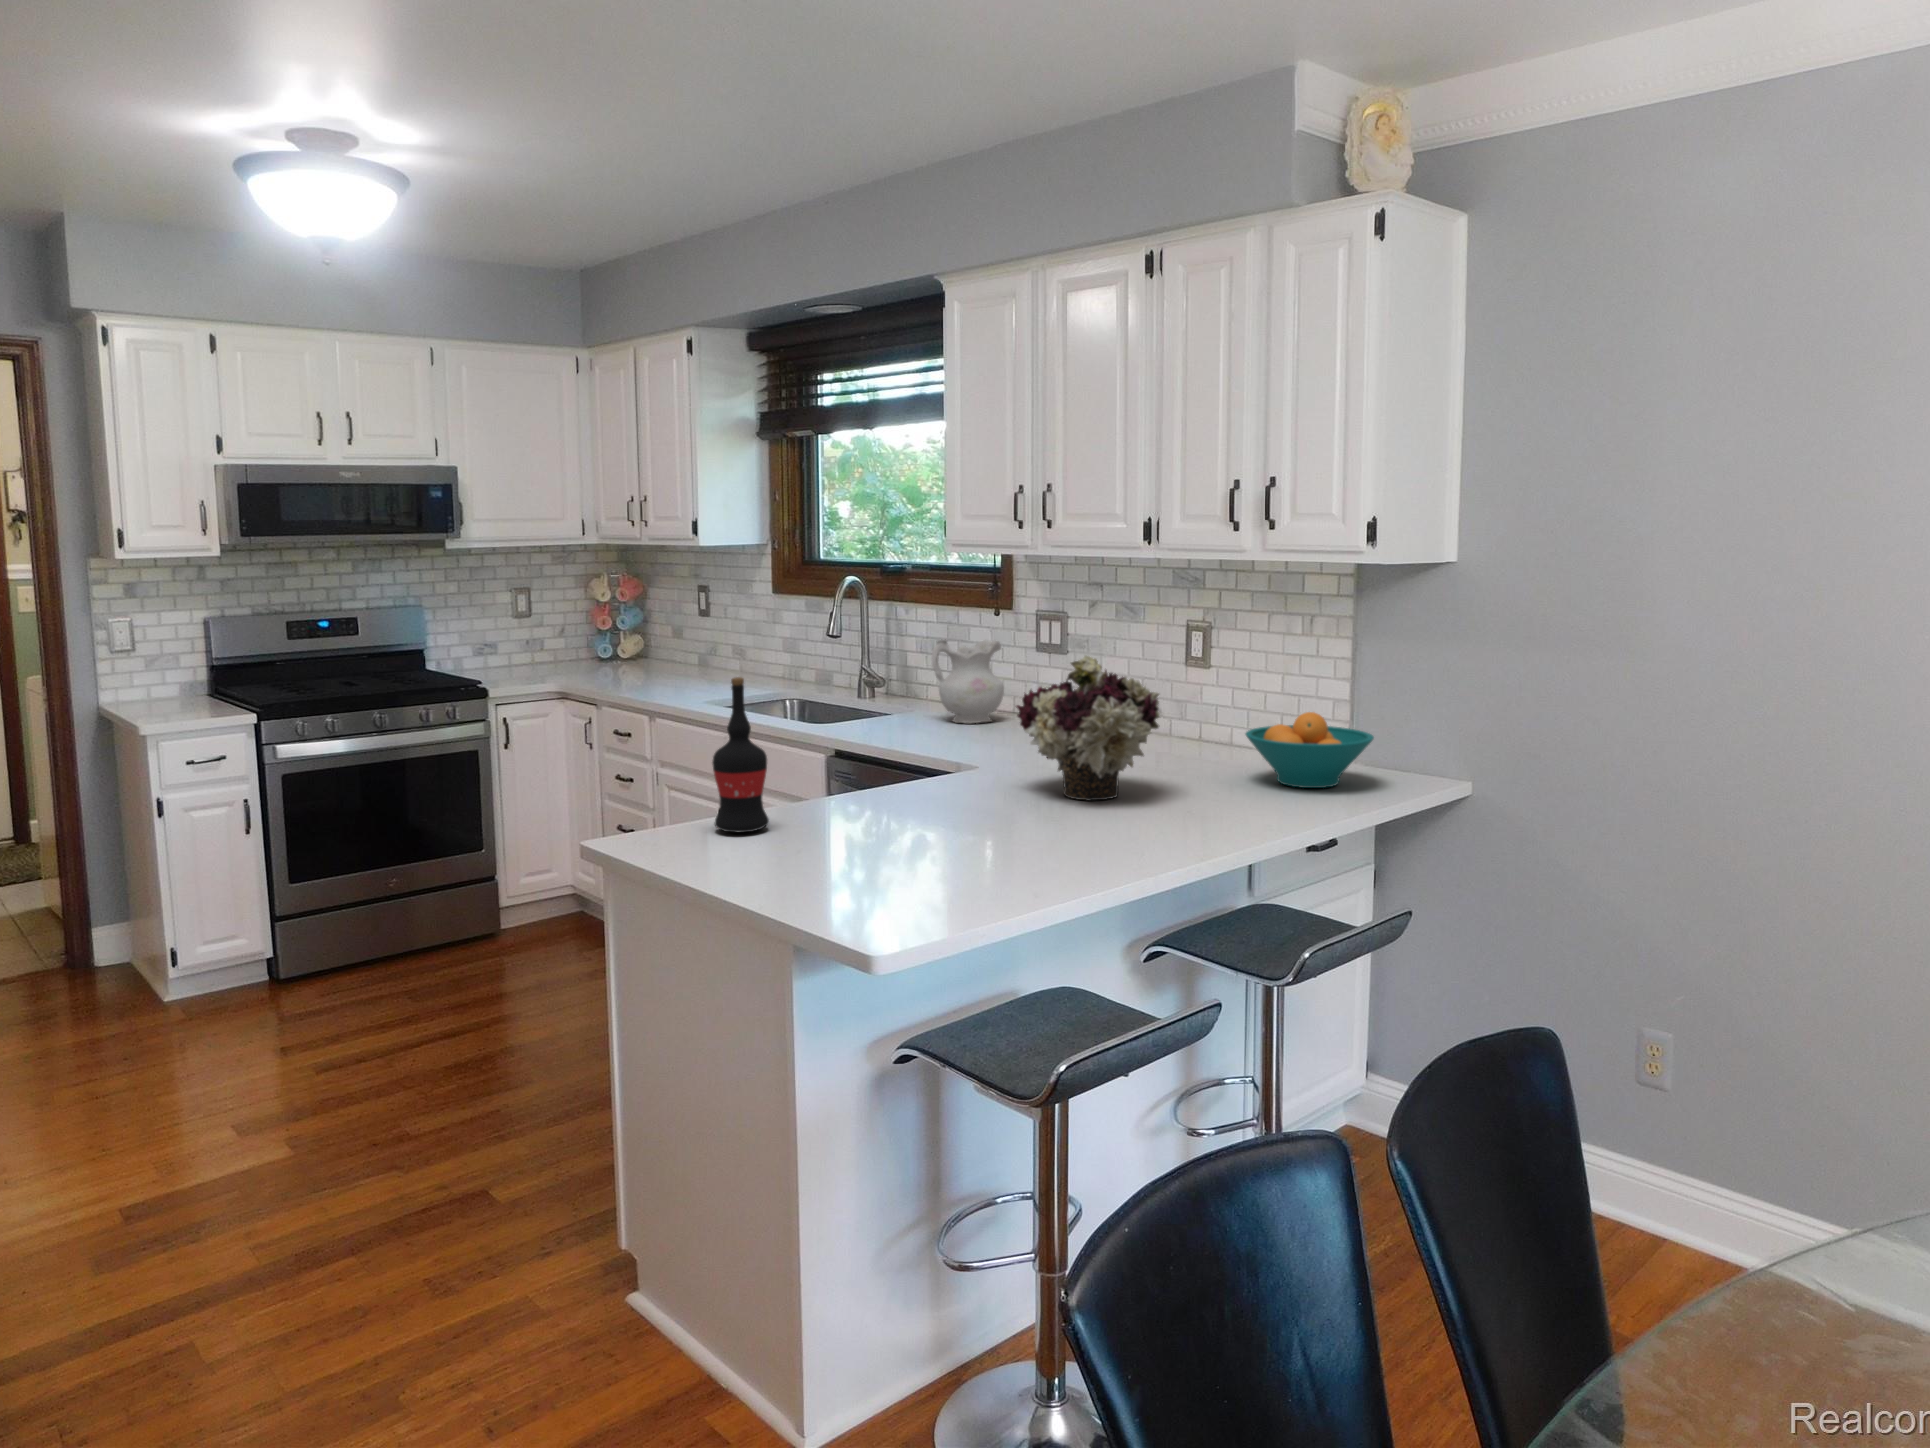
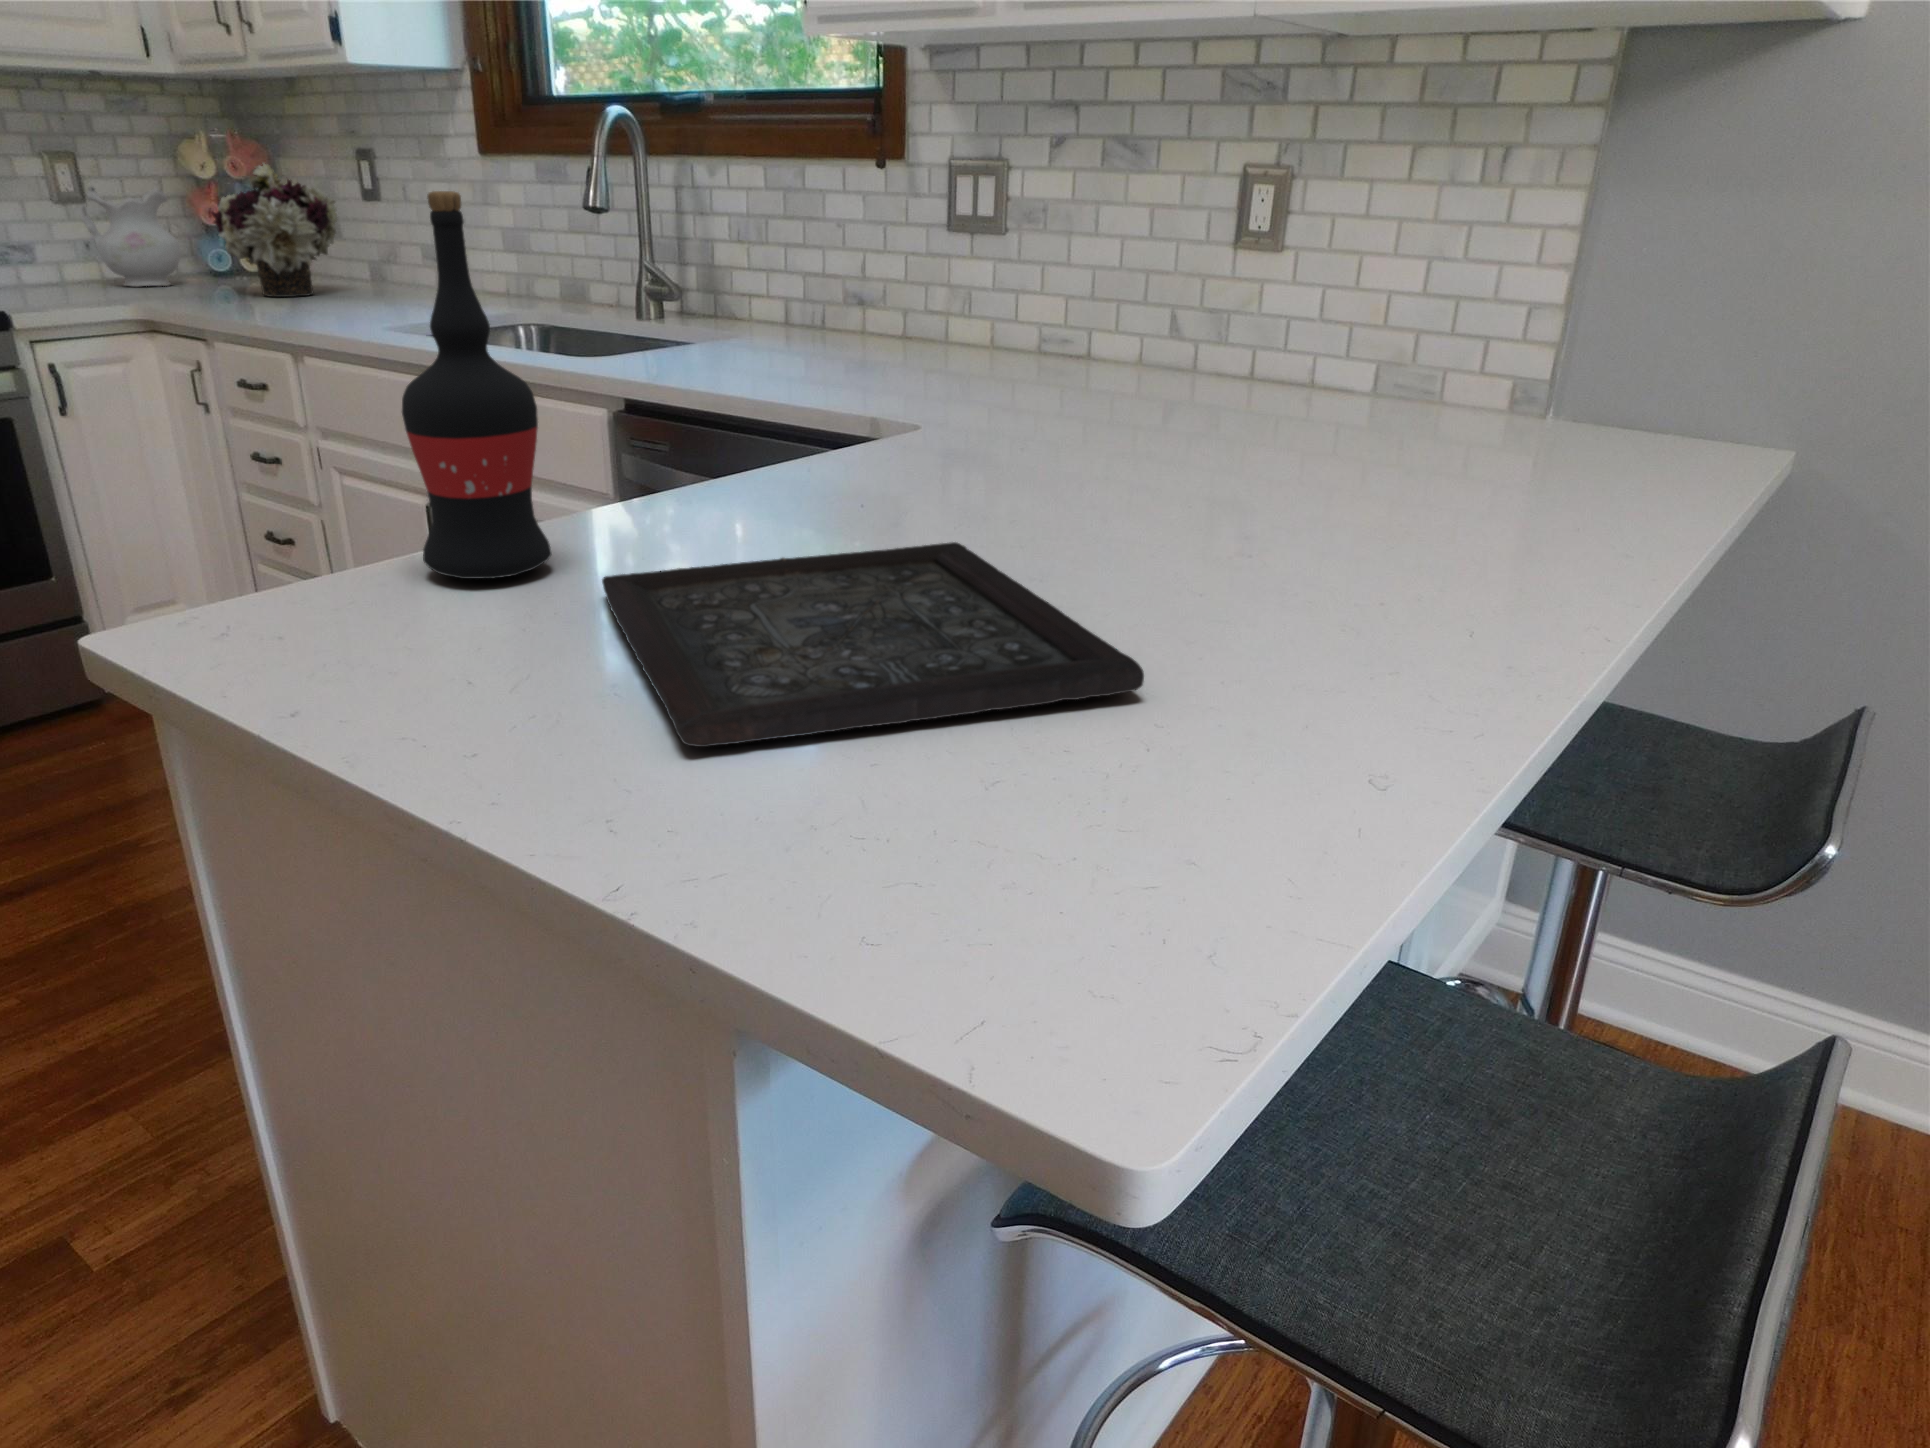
ceramic pitcher: present [932,640,1004,723] -> present [81,187,181,286]
flower arrangement: present [1017,655,1160,801] -> present [212,164,337,297]
fruit bowl: present [1246,712,1374,788] -> none [1420,311,1670,455]
tray: none [787,822,981,886] -> present [602,542,1144,747]

